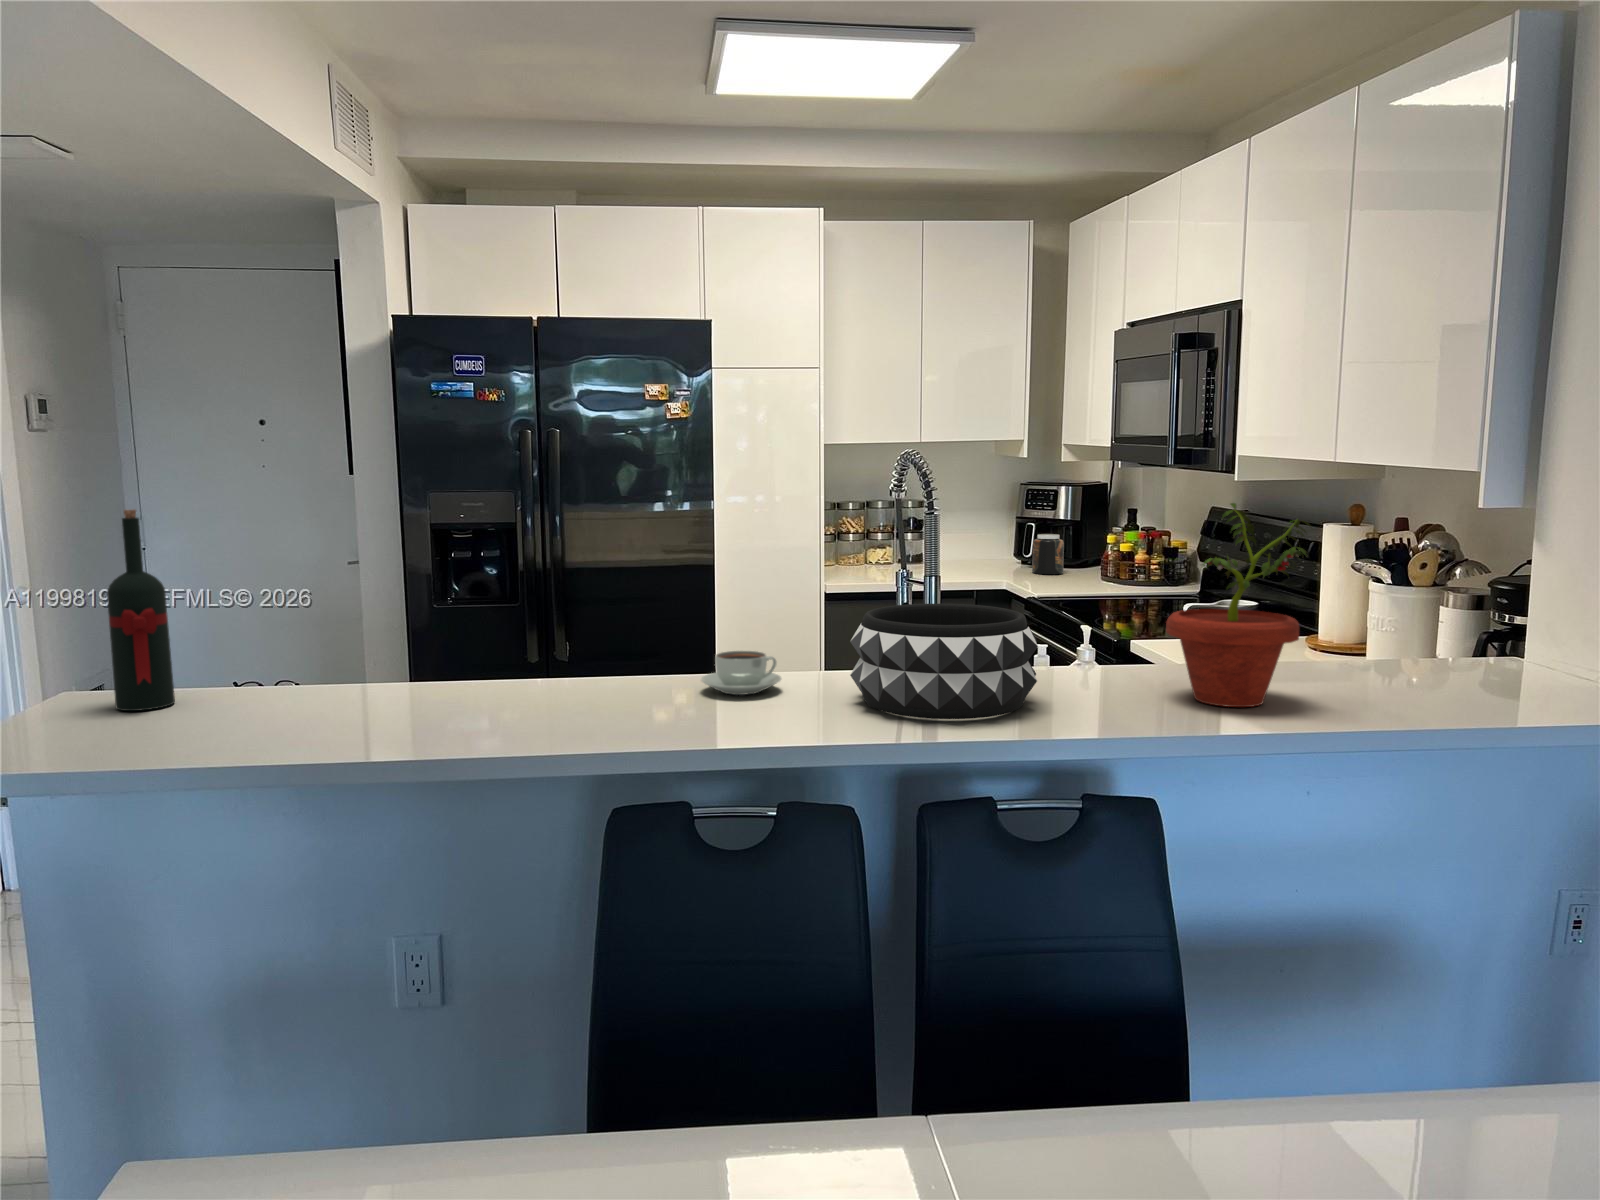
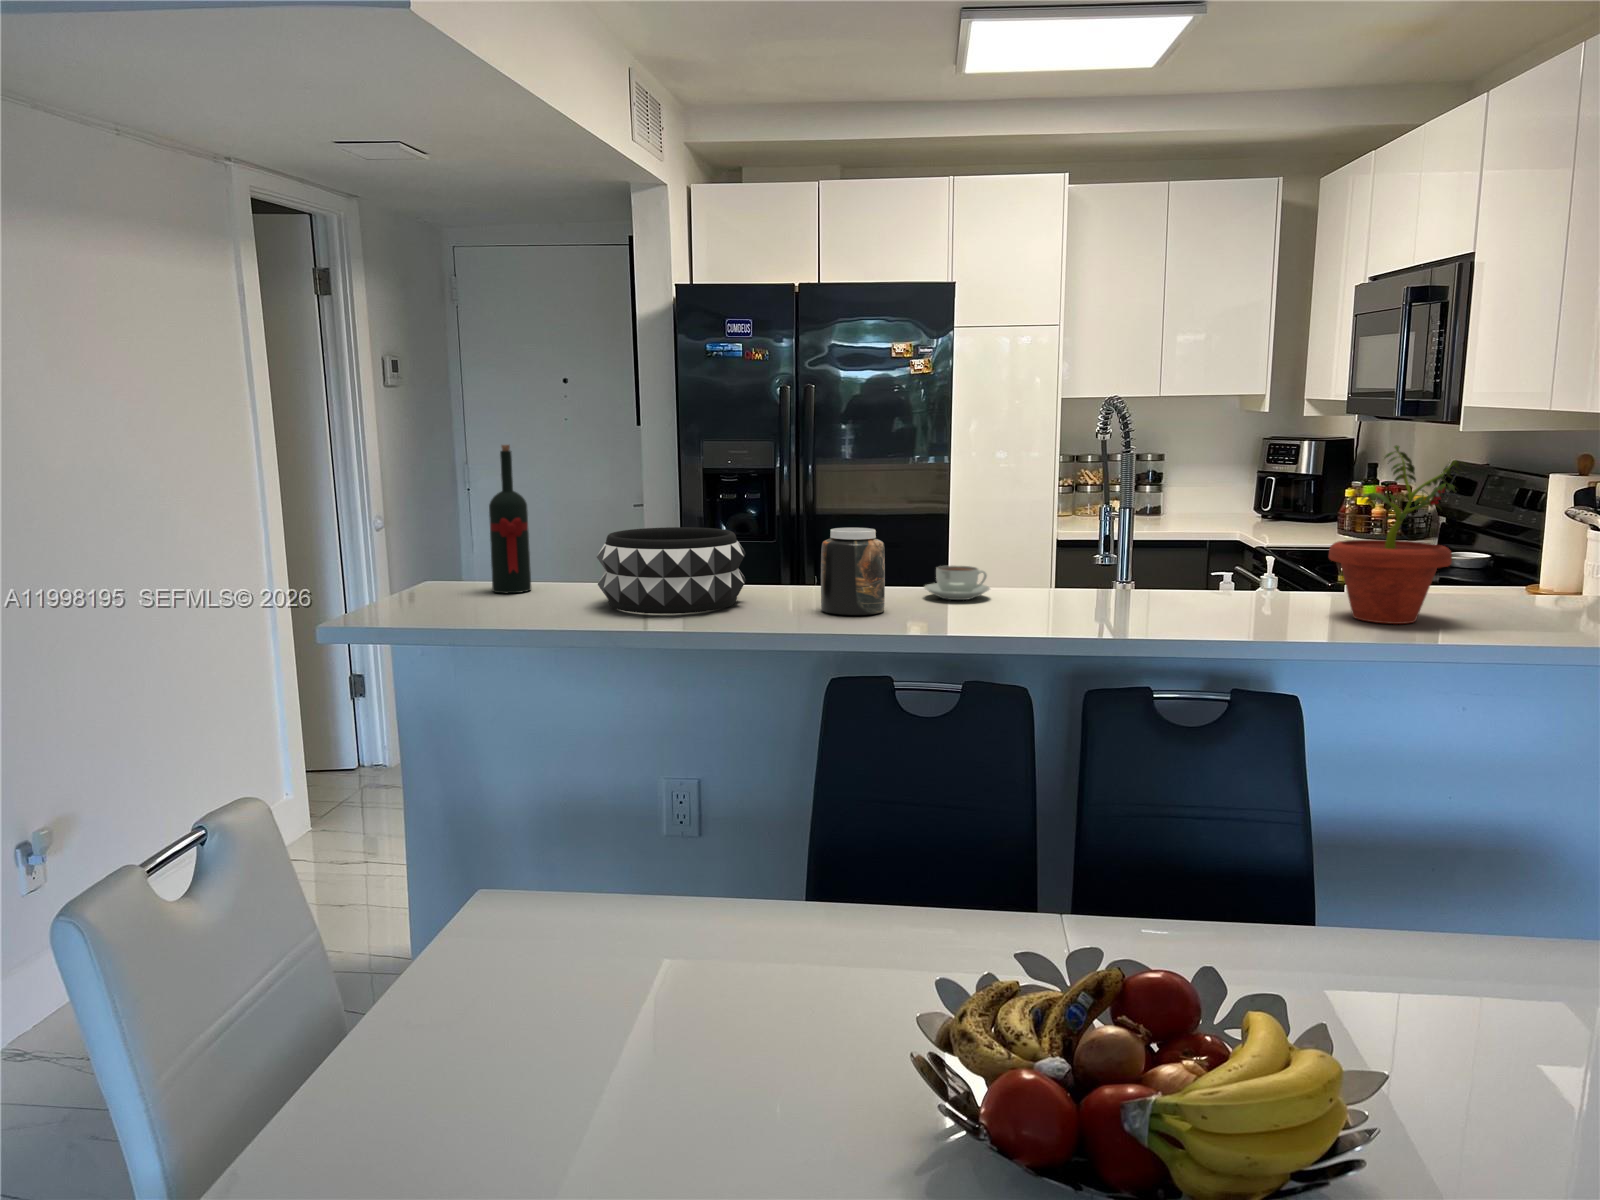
jar: present [1032,534,1064,574] -> present [821,528,885,615]
decorative bowl: present [850,604,1038,719] -> present [597,527,746,614]

